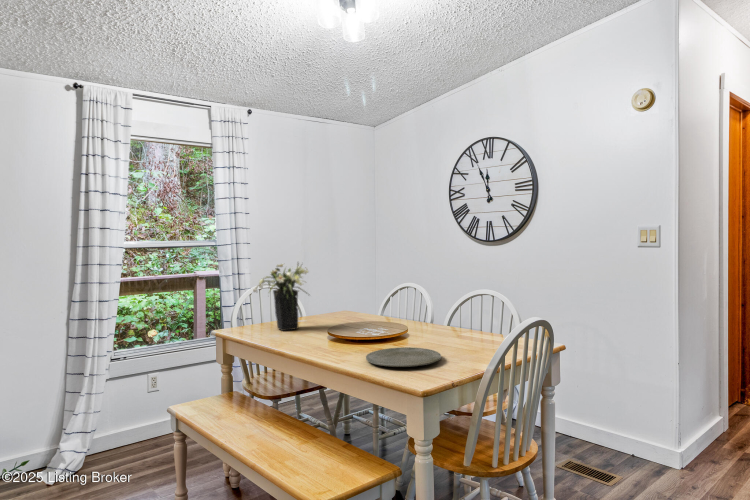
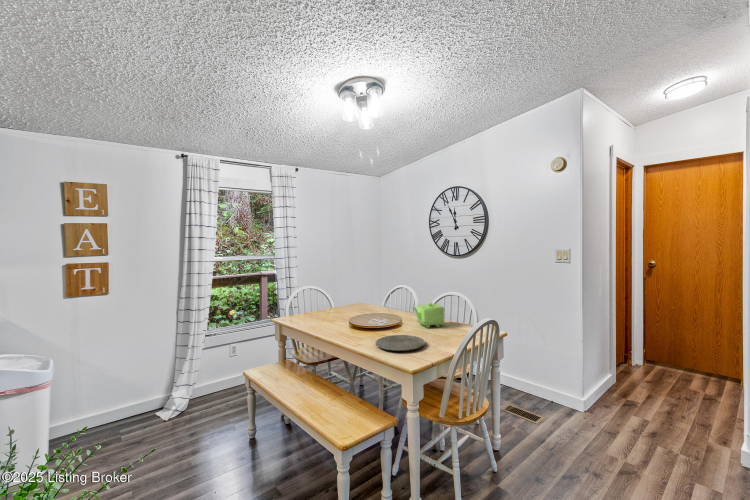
flower arrangement: present [253,263,308,331] -> none [300,274,338,320]
teapot: none [420,302,471,339] -> present [412,303,444,328]

